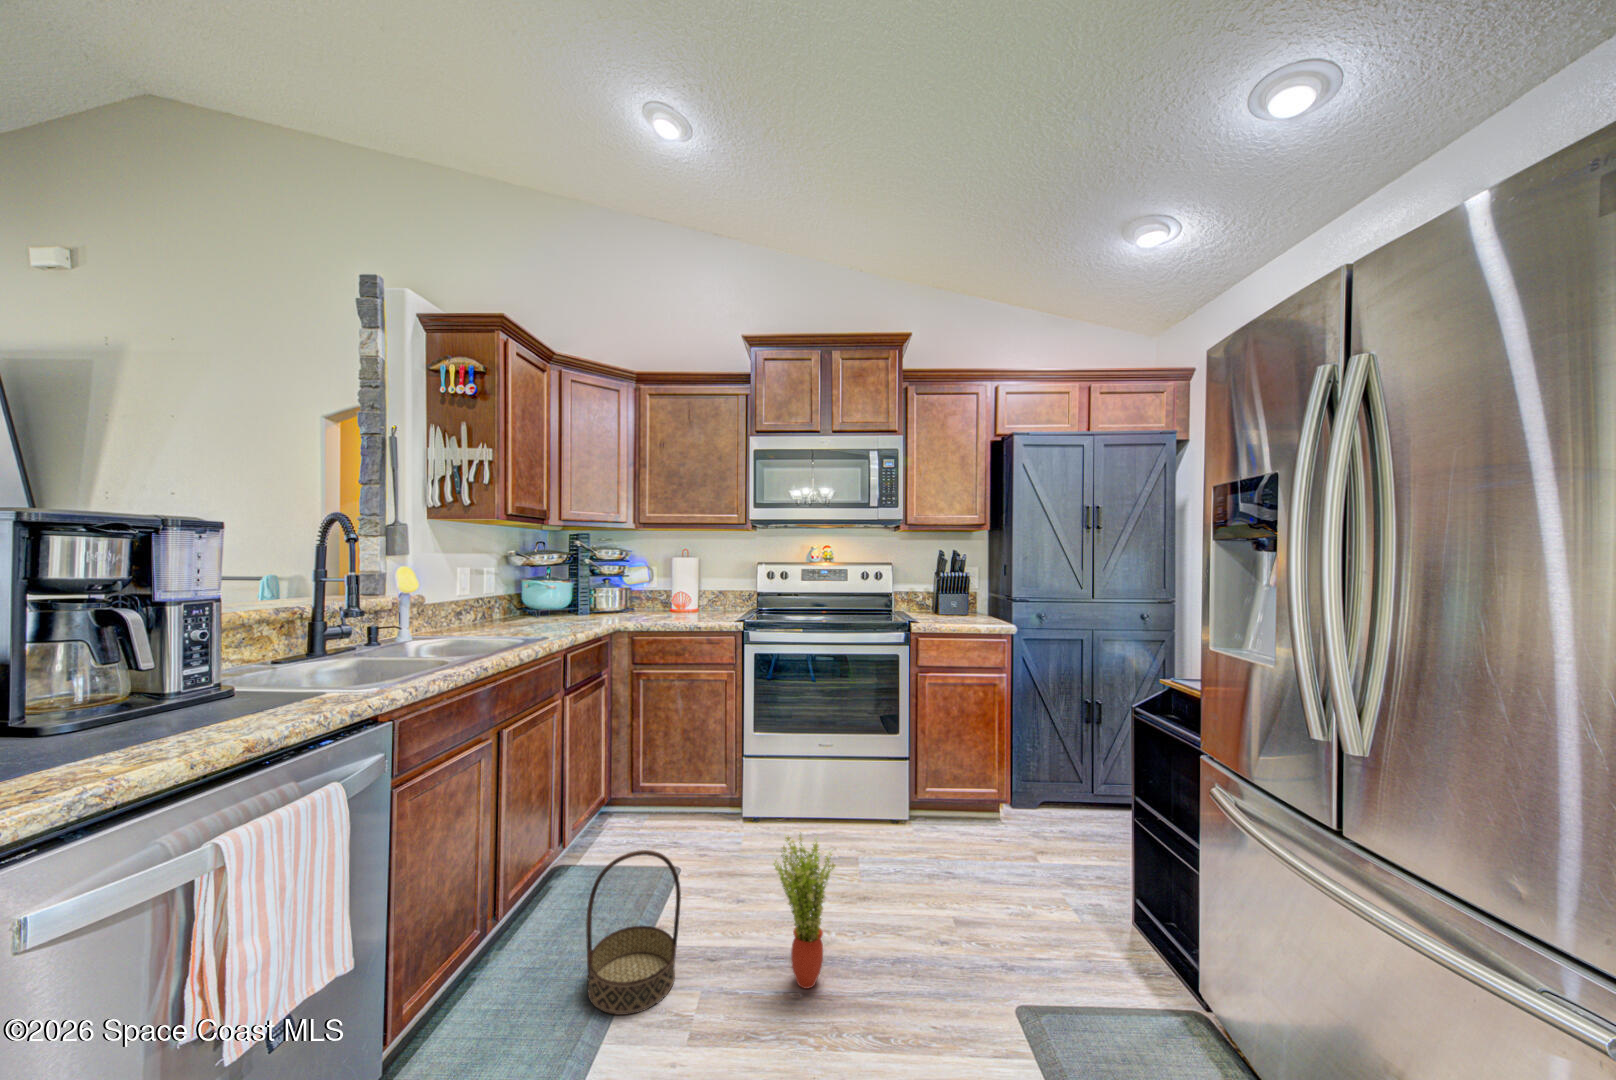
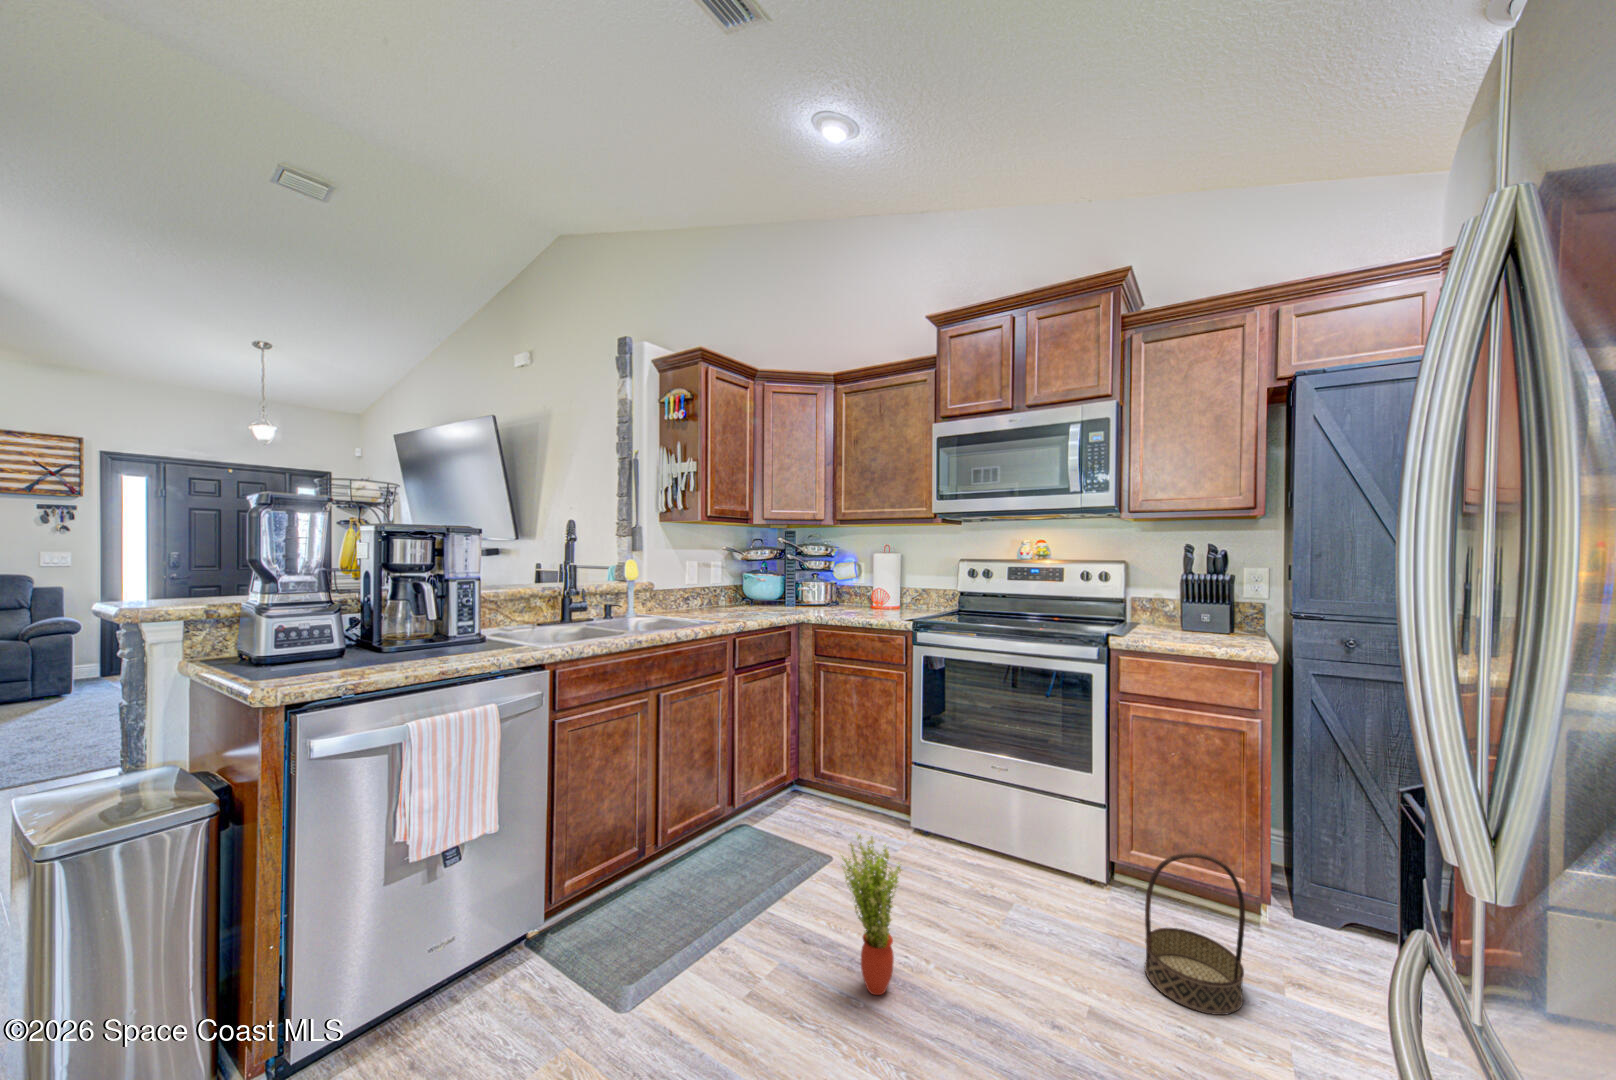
basket: present [586,850,681,1015] -> present [1145,853,1245,1015]

